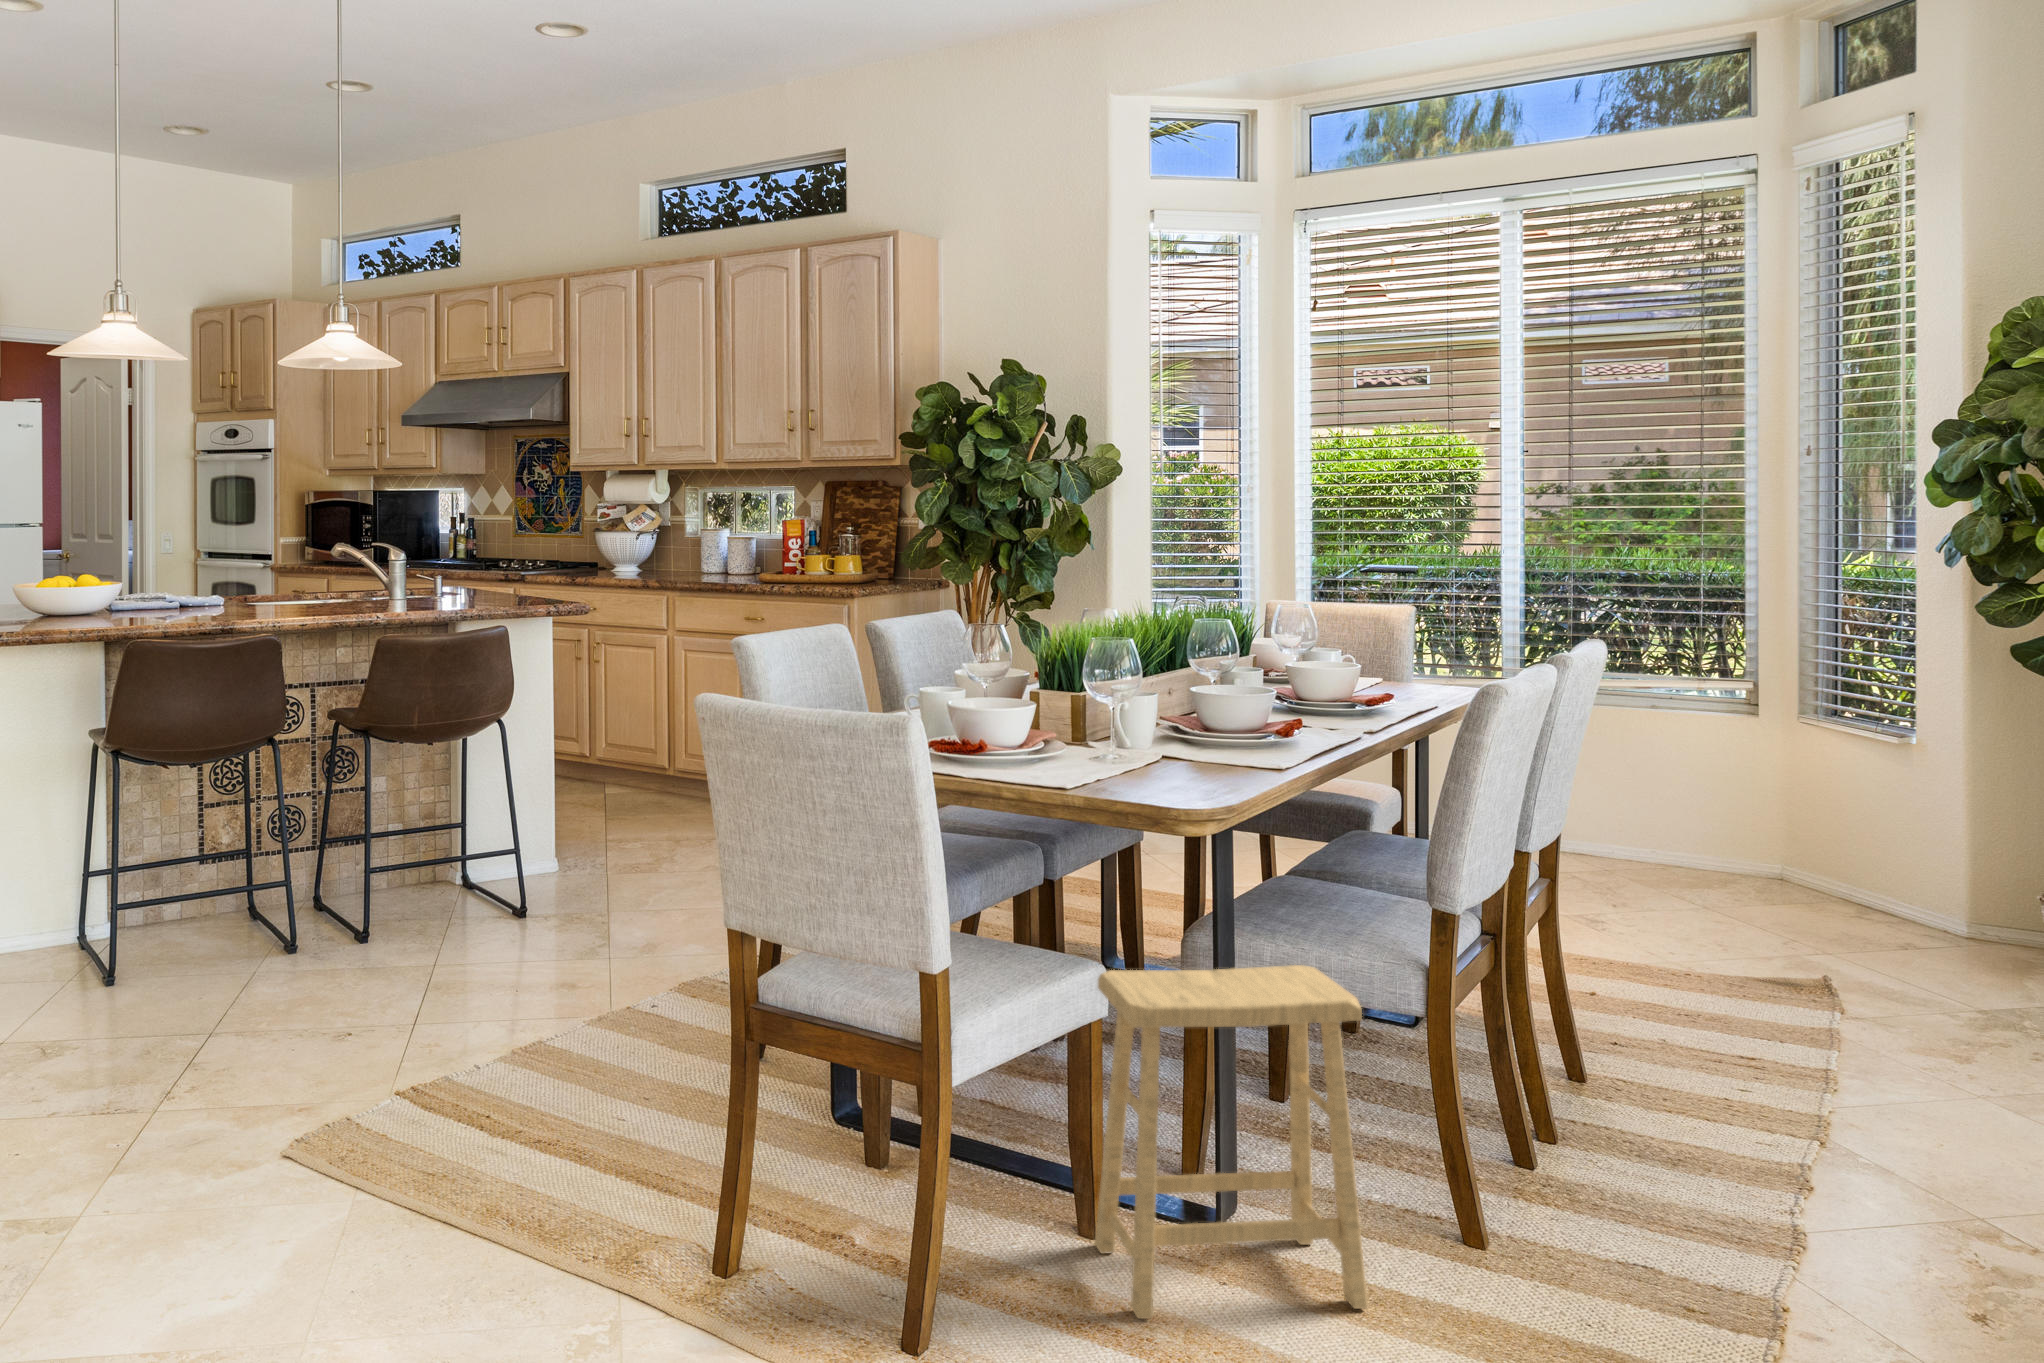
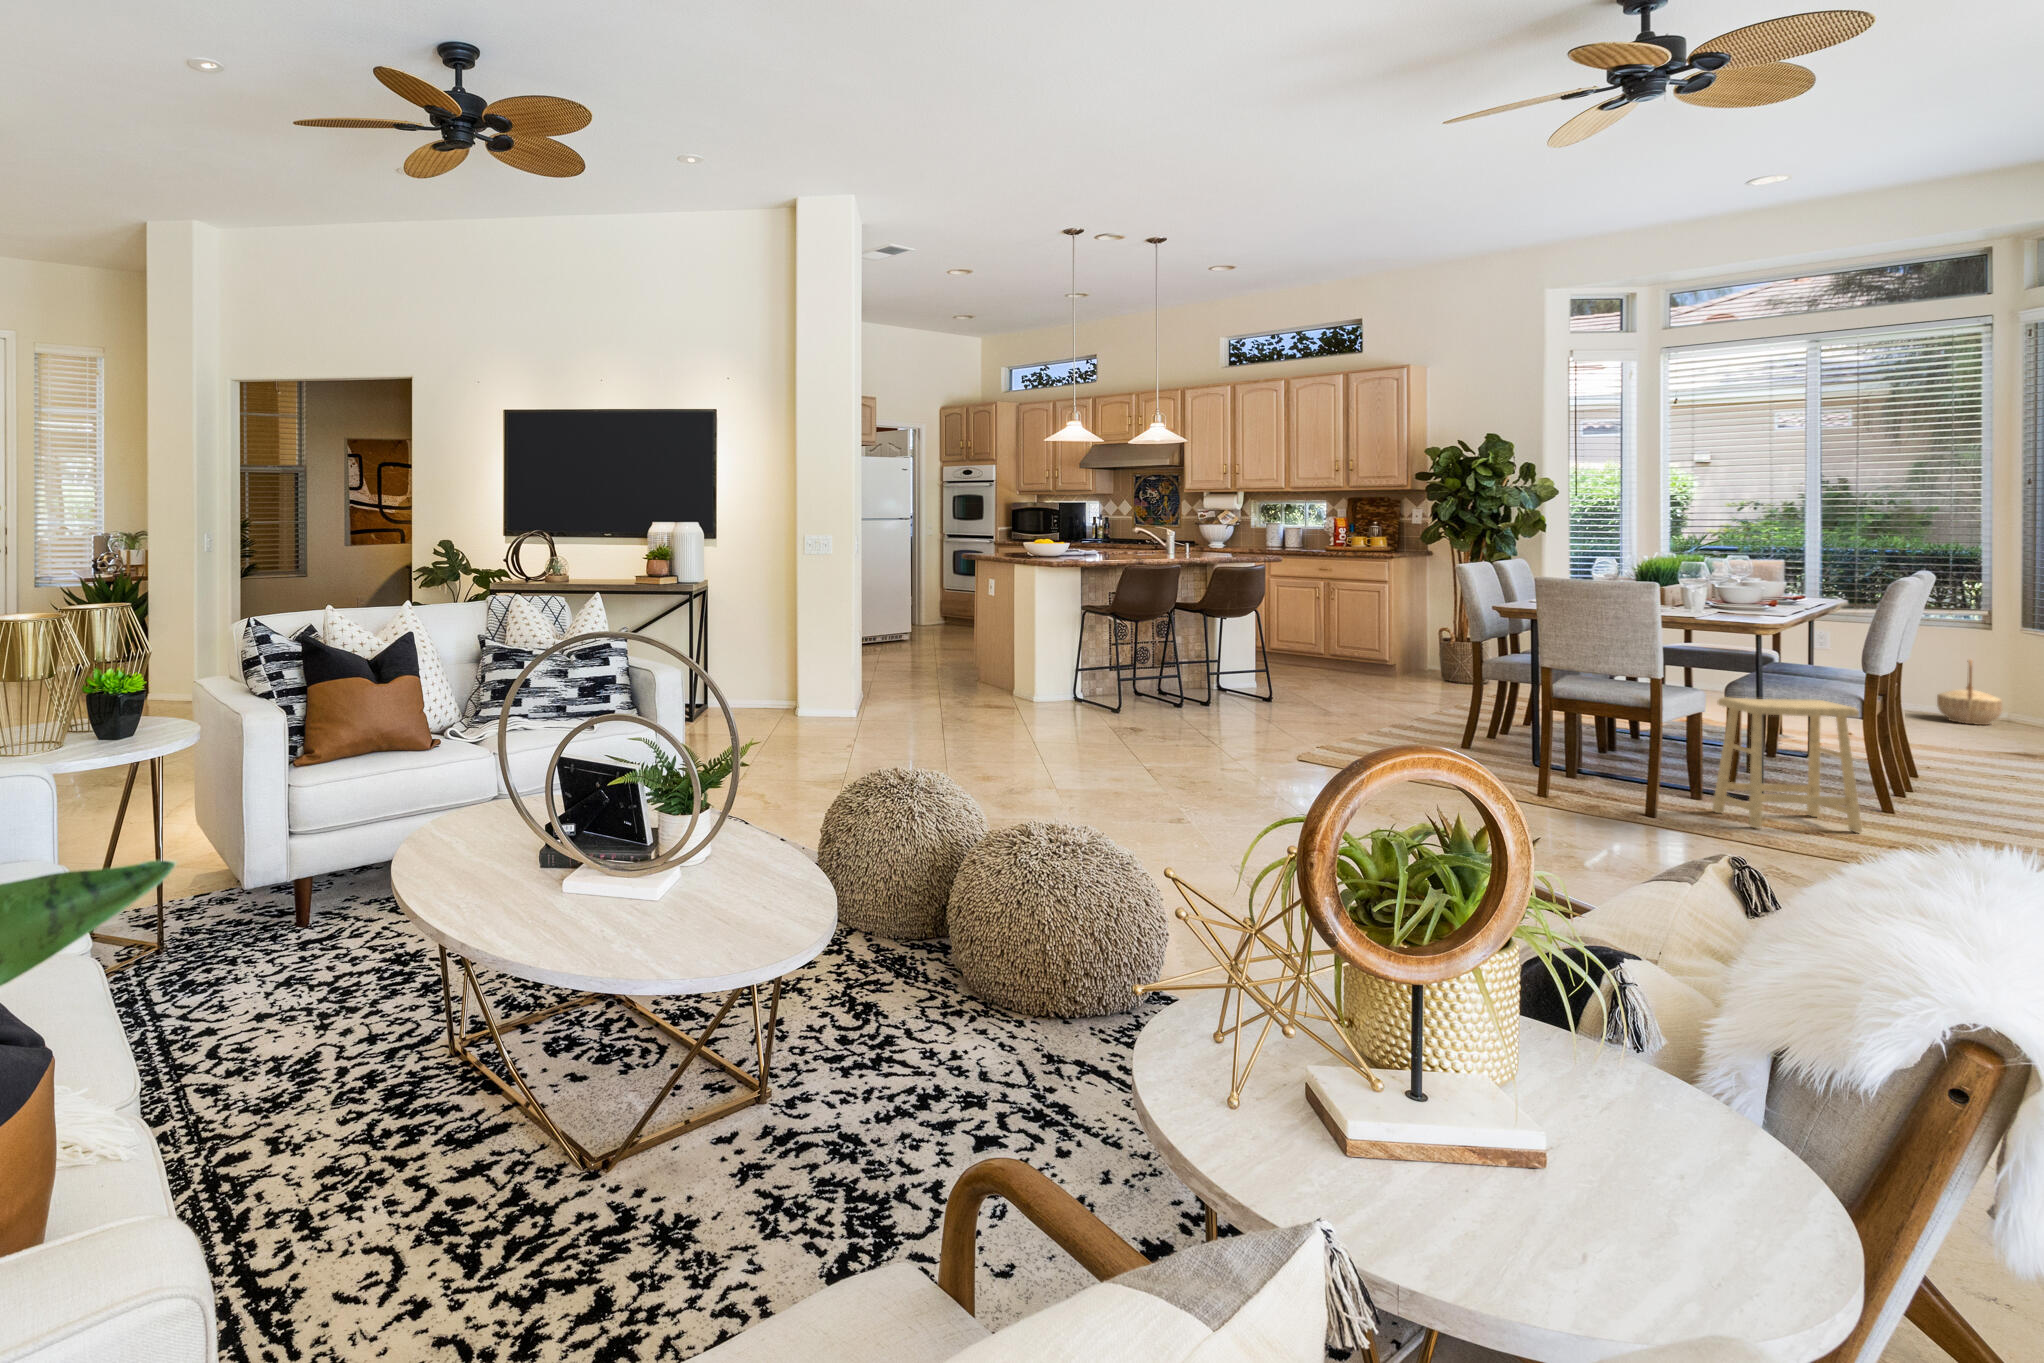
basket: none [1677,767,1770,890] -> present [1937,660,2003,725]

